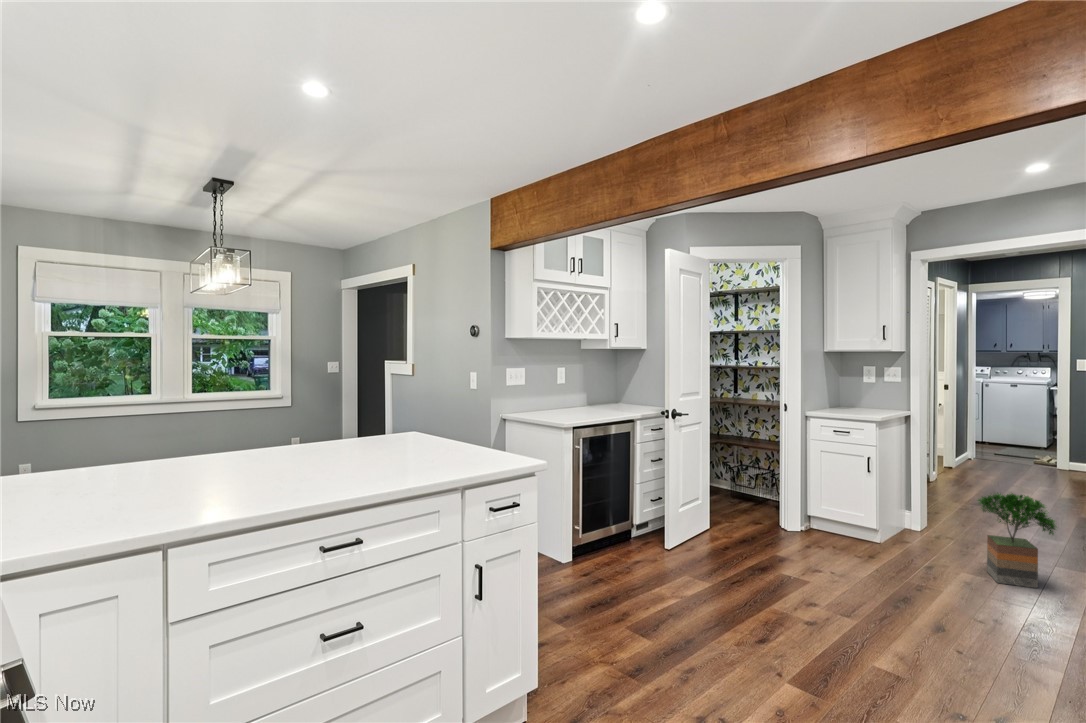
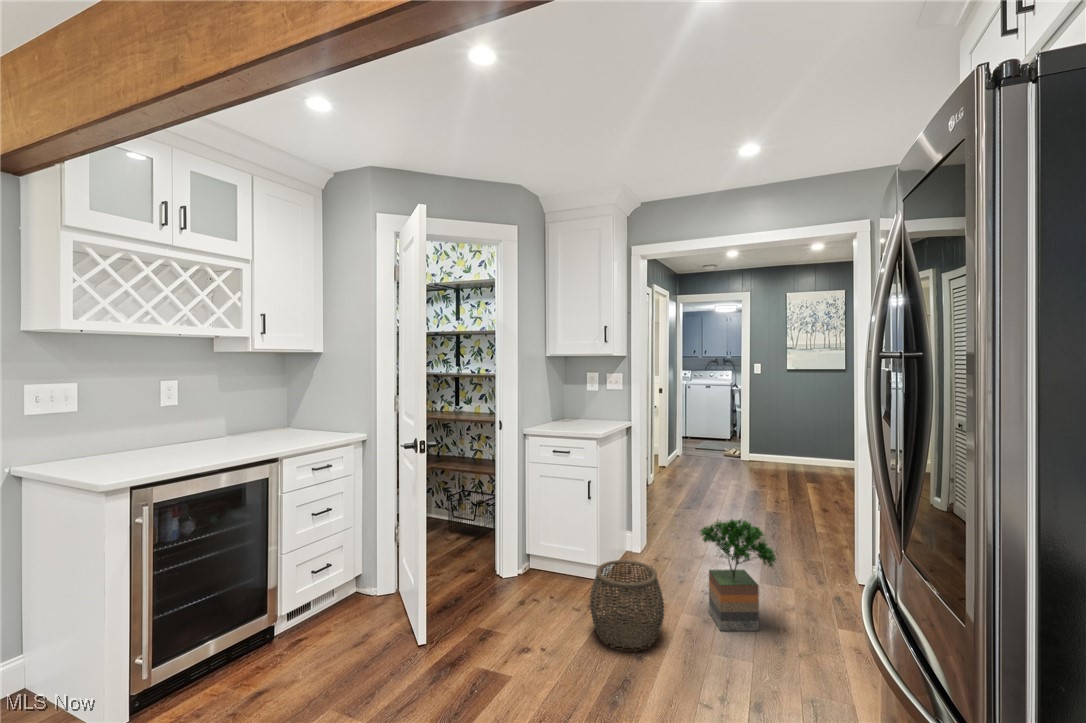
woven basket: none [870,516,940,581] -> present [590,560,665,649]

